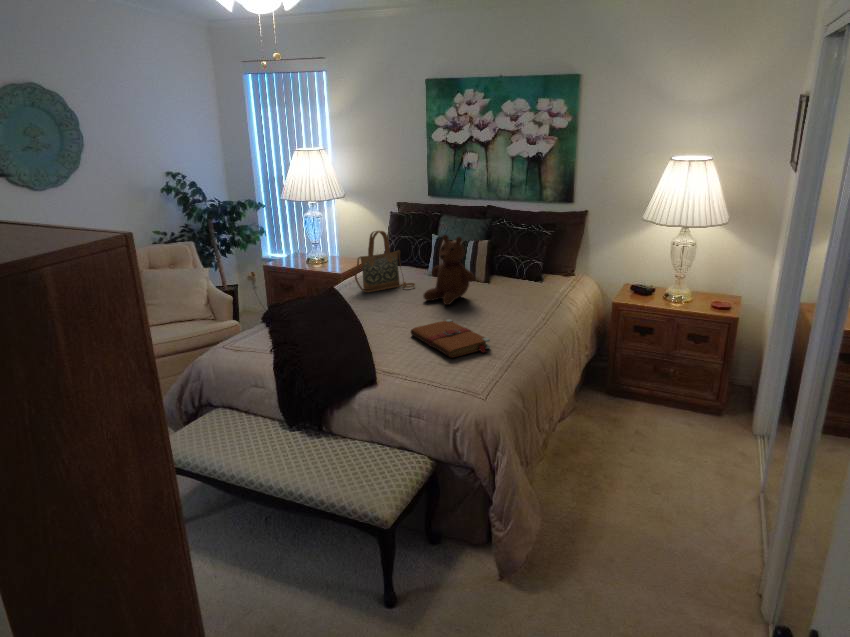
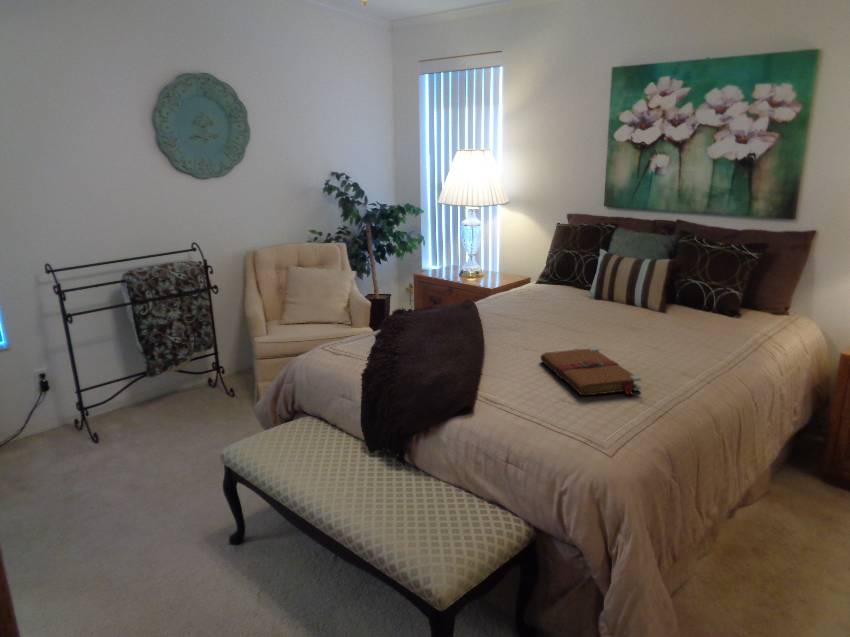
handbag: present [355,231,415,292] -> none [496,238,568,309]
teddy bear: present [424,235,475,305] -> none [572,245,641,332]

